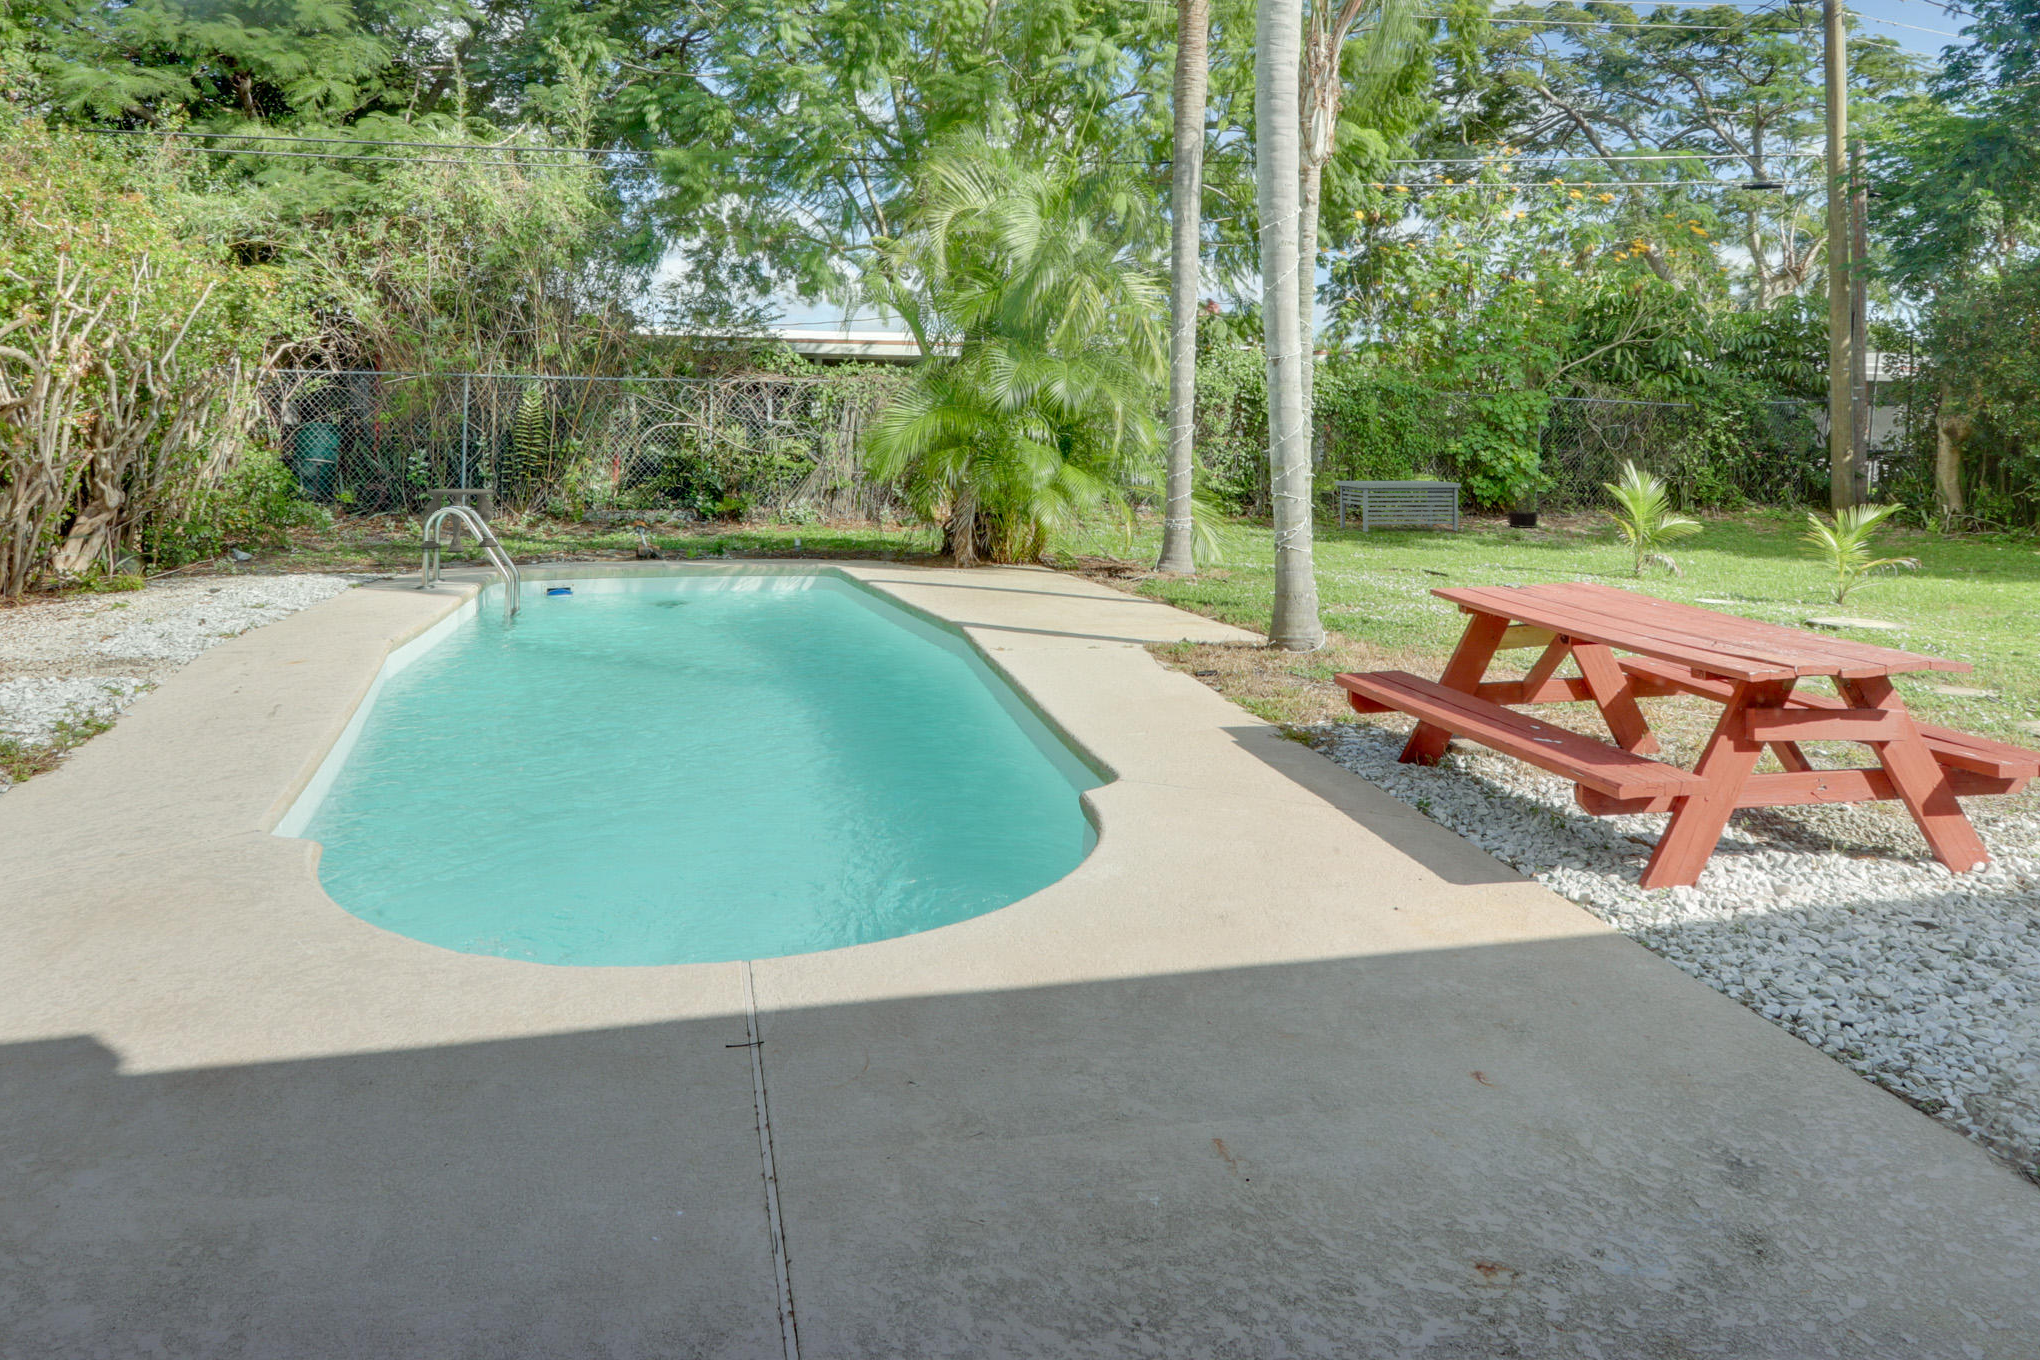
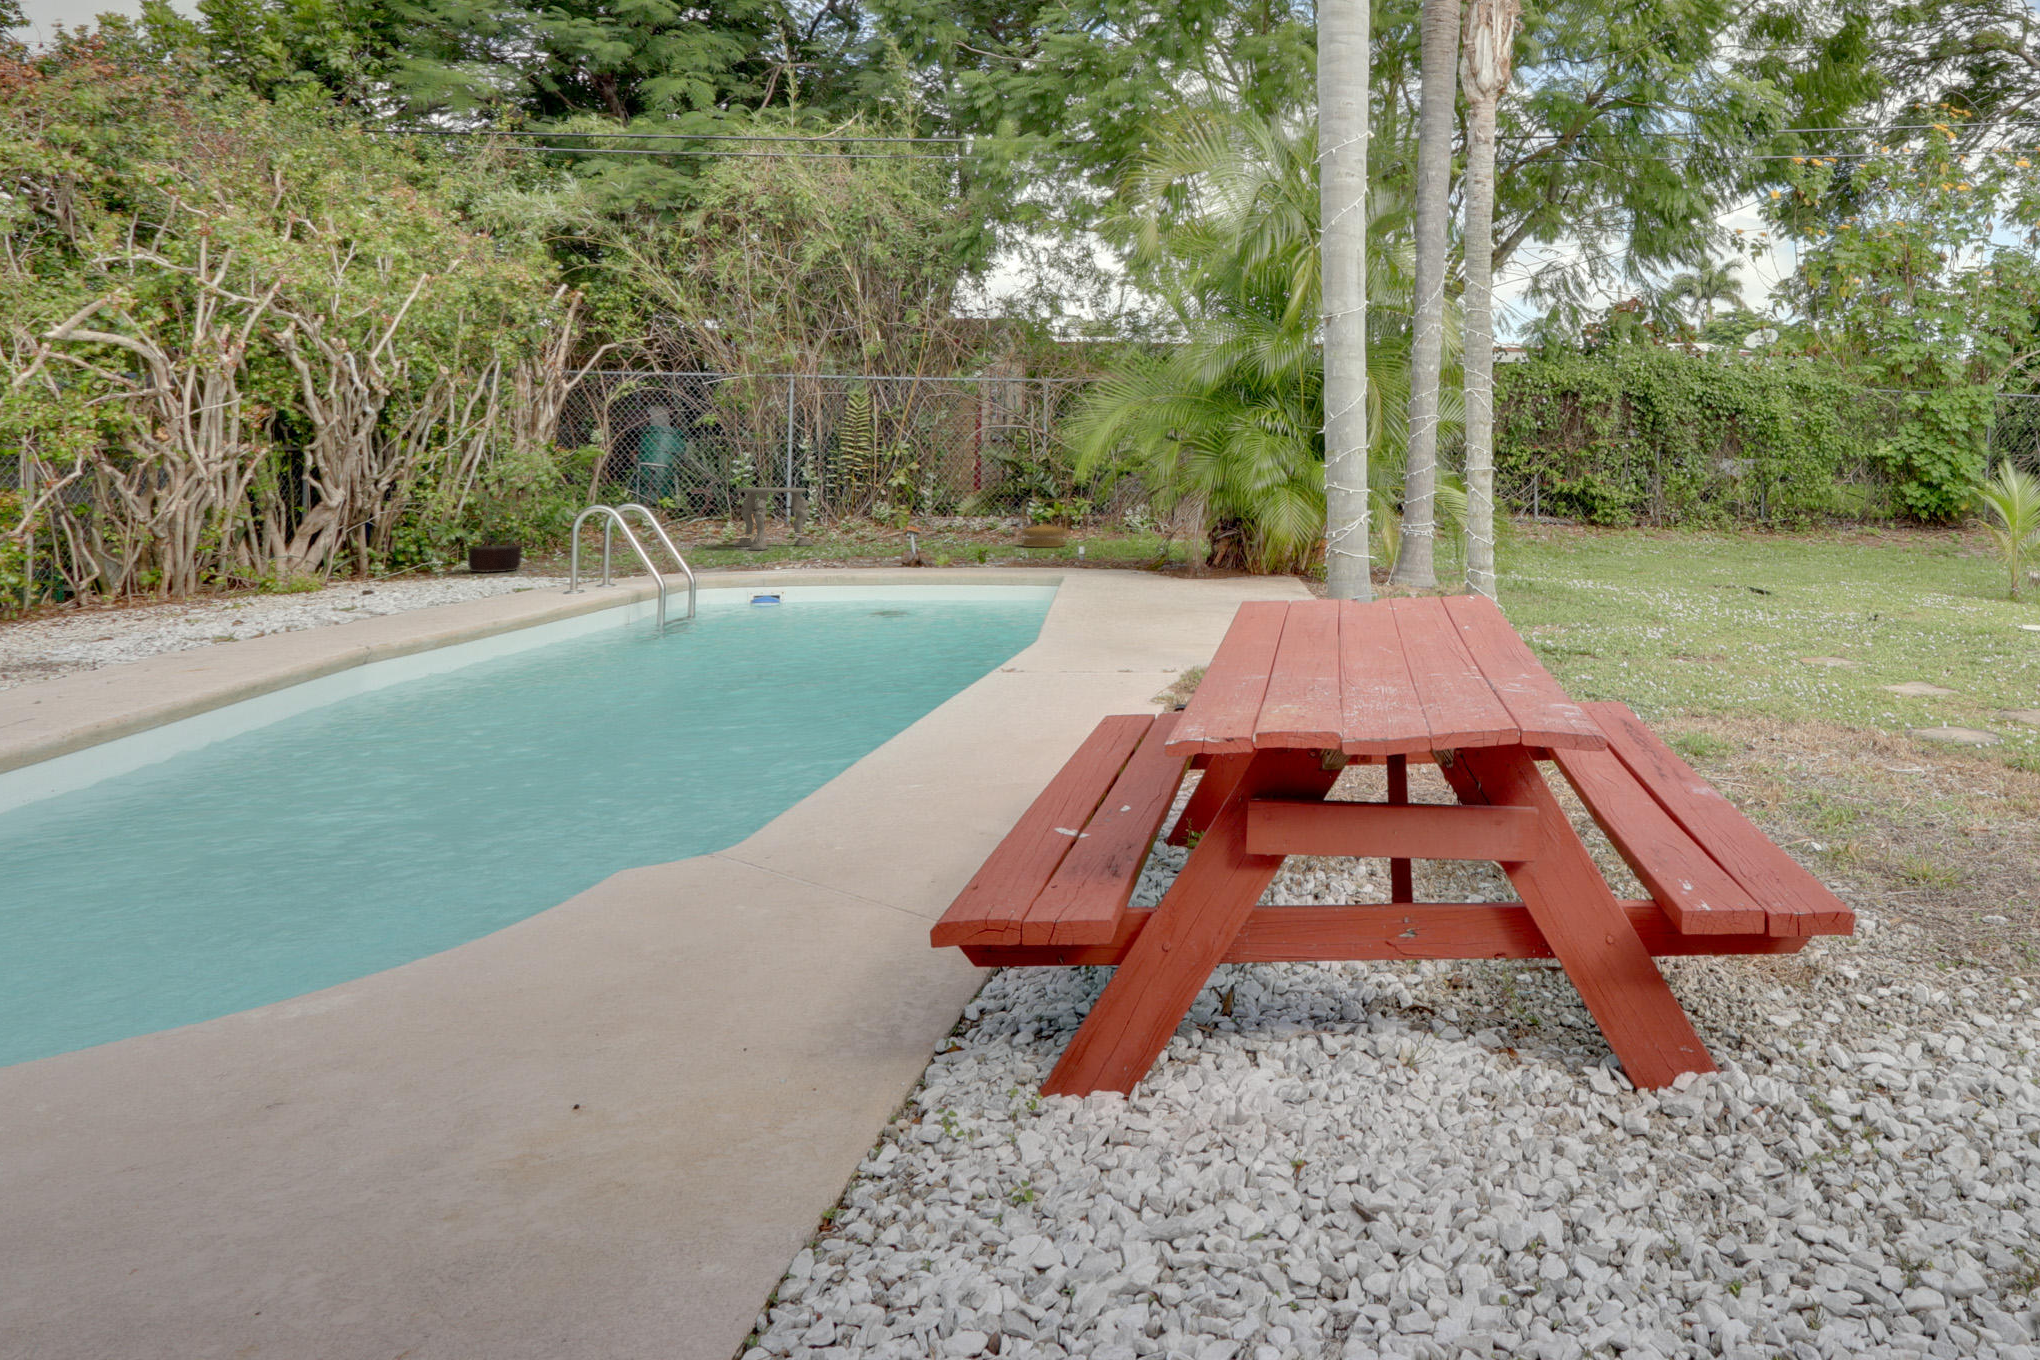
storage bench: present [1335,481,1461,532] -> none [1738,488,1877,545]
decorative plant: present [1508,481,1537,528] -> present [462,494,523,572]
woven basket: none [704,497,750,544] -> present [1022,499,1068,547]

